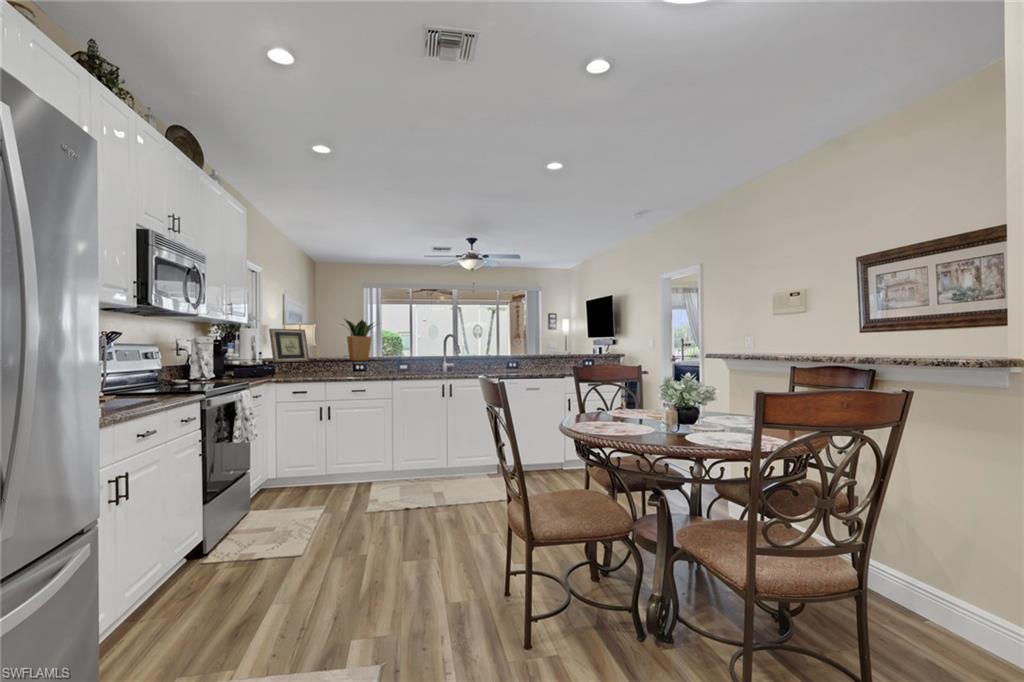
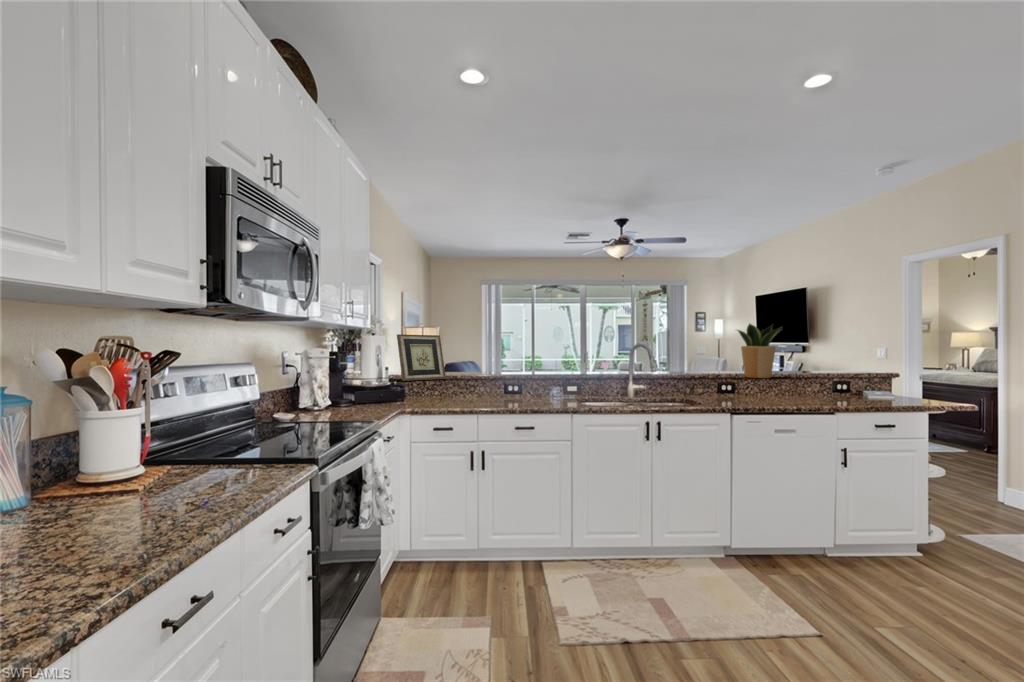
potted plant: present [345,320,373,361] -> present [738,324,781,378]

